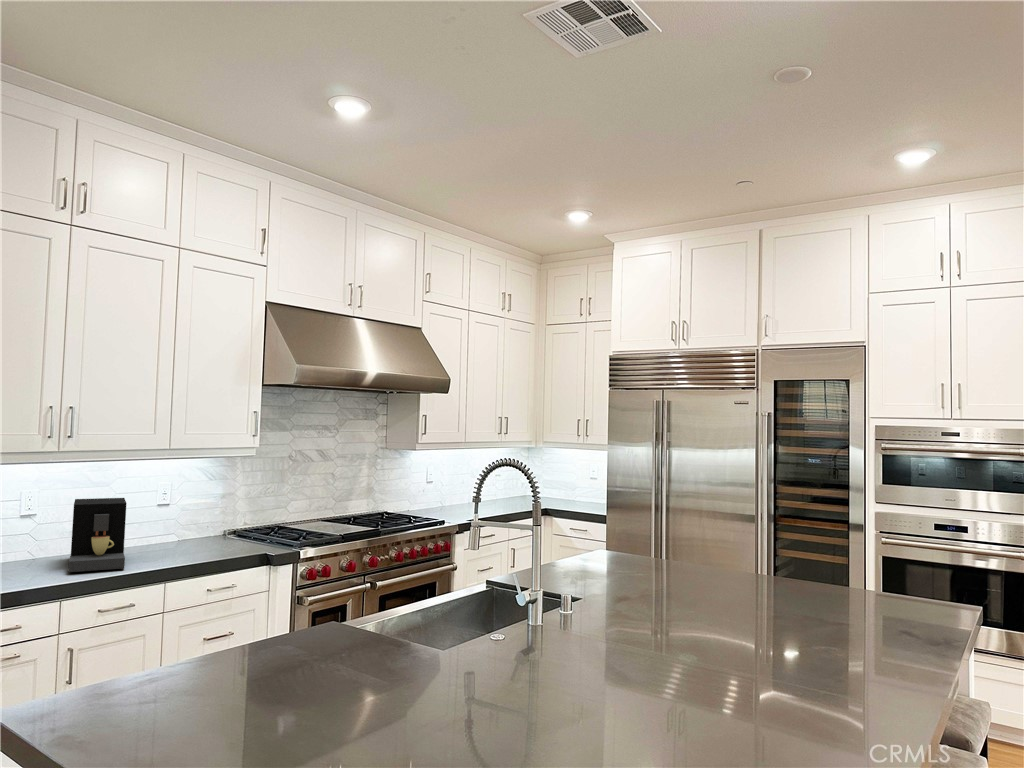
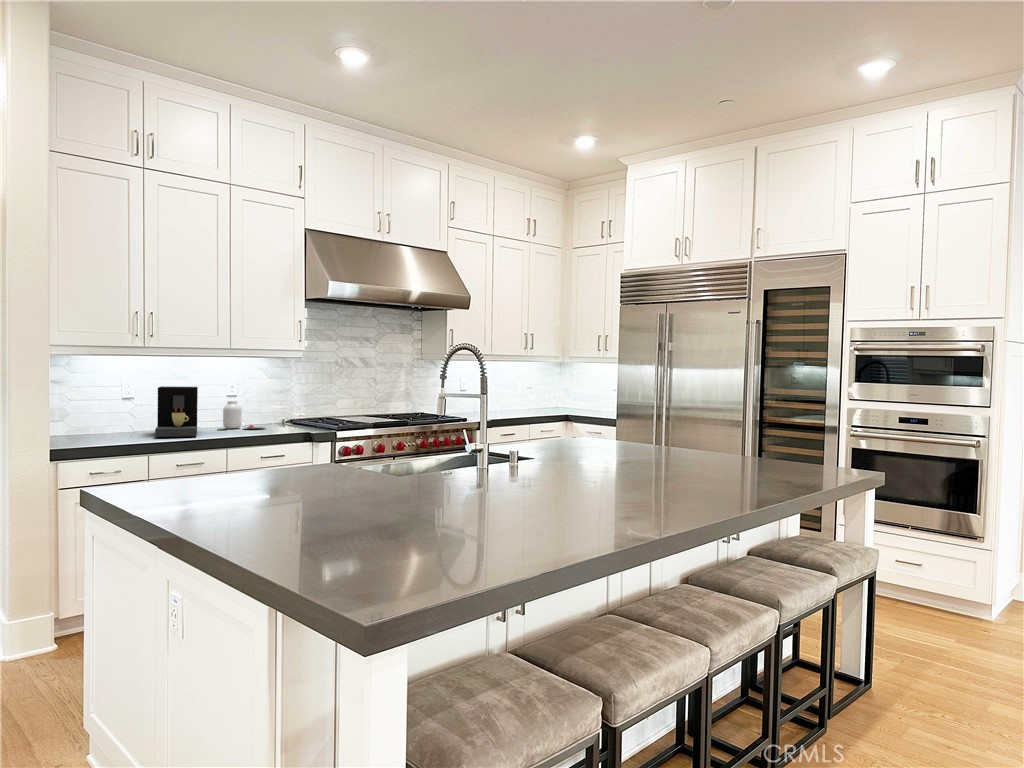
jar: none [147,513,210,551] -> present [223,401,266,429]

